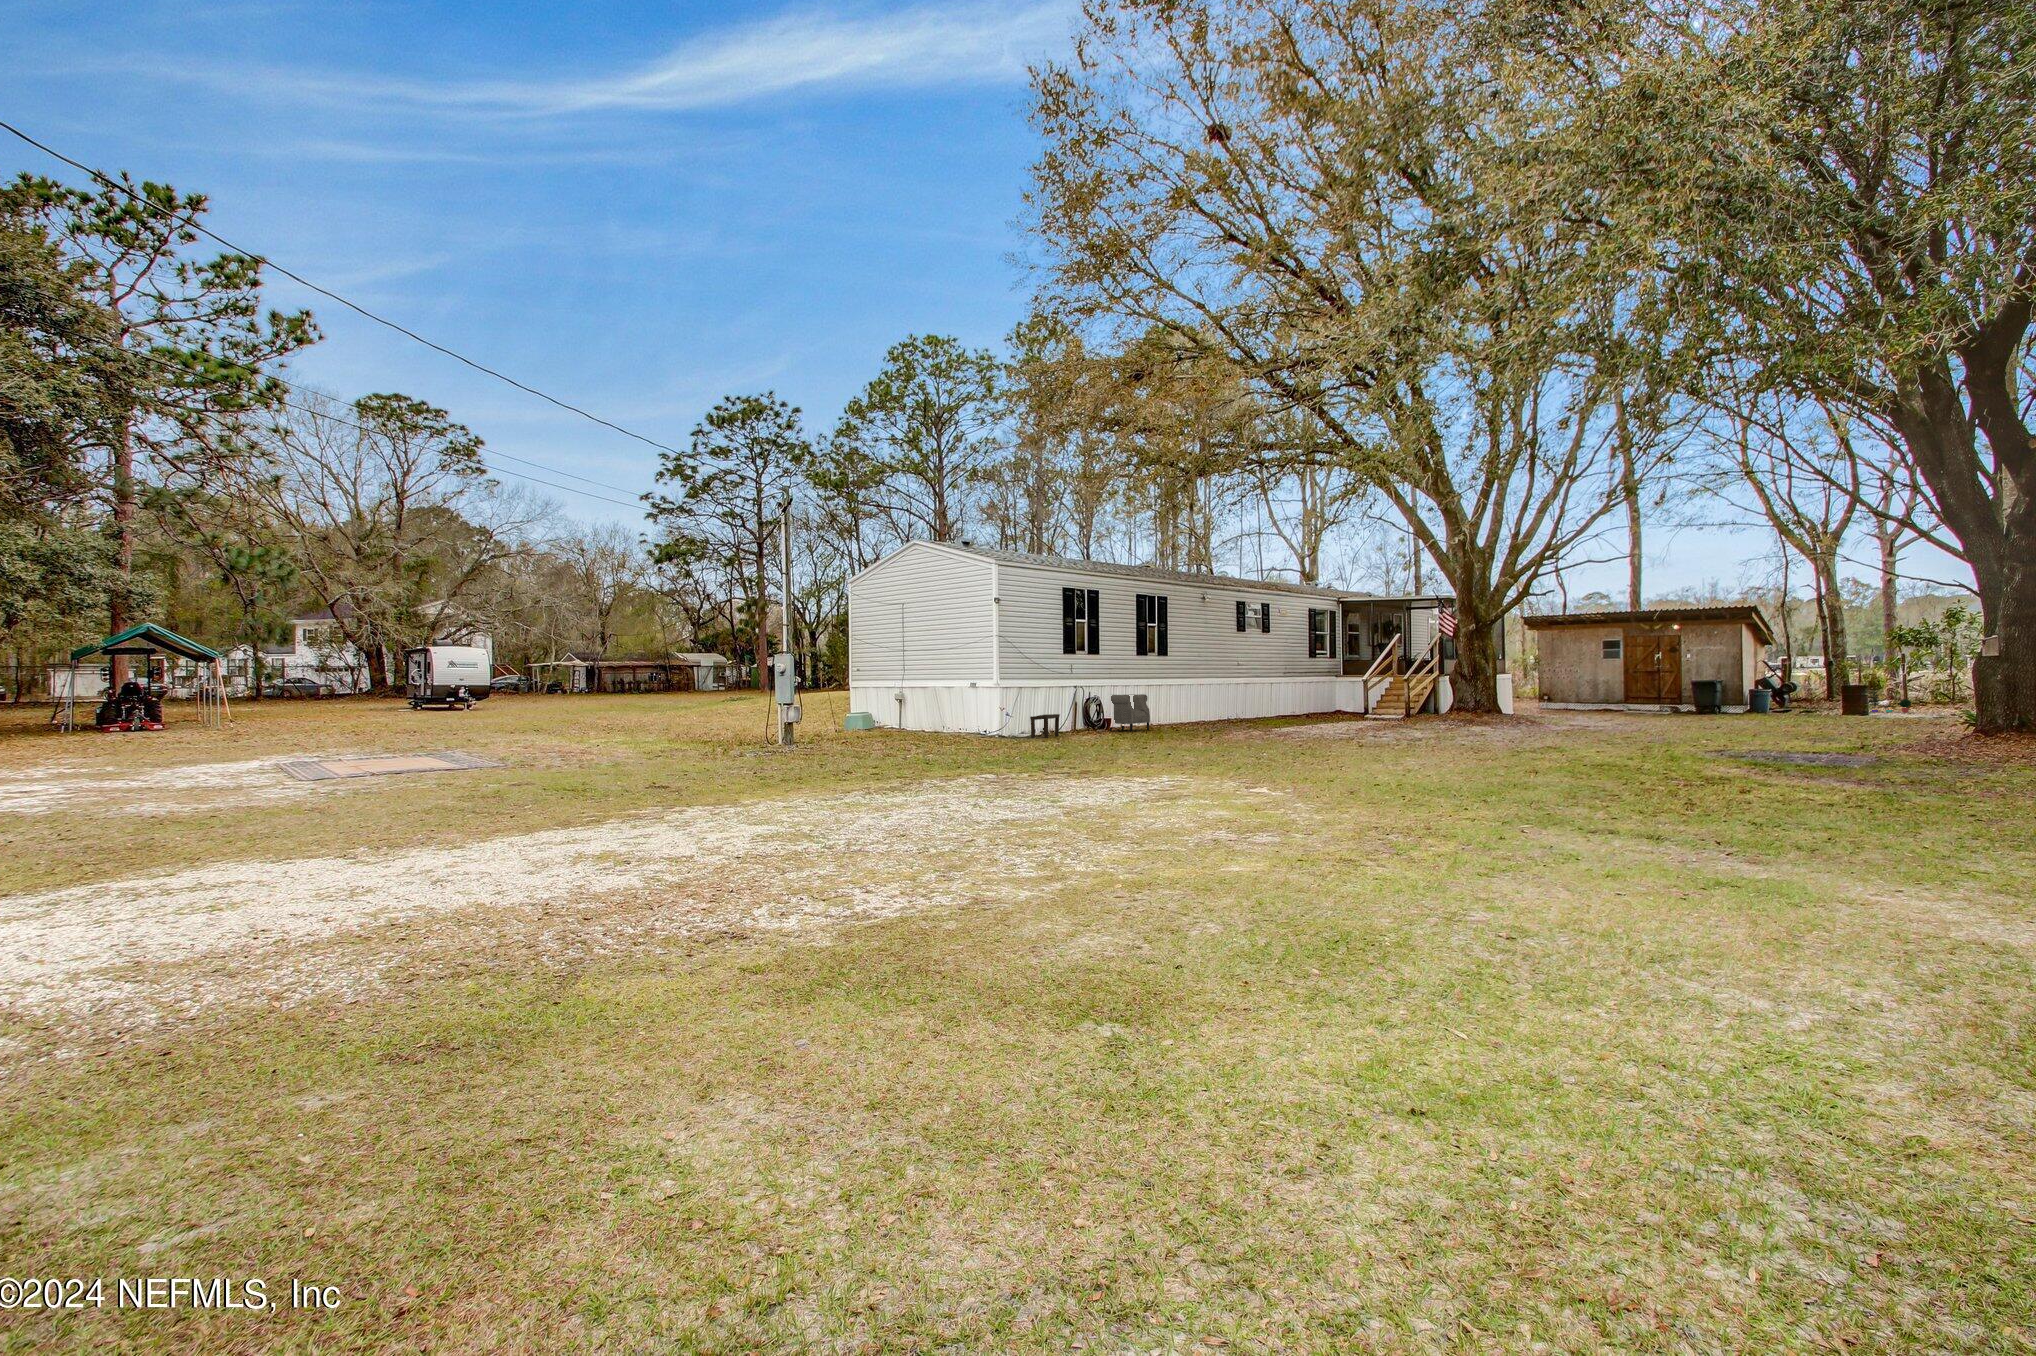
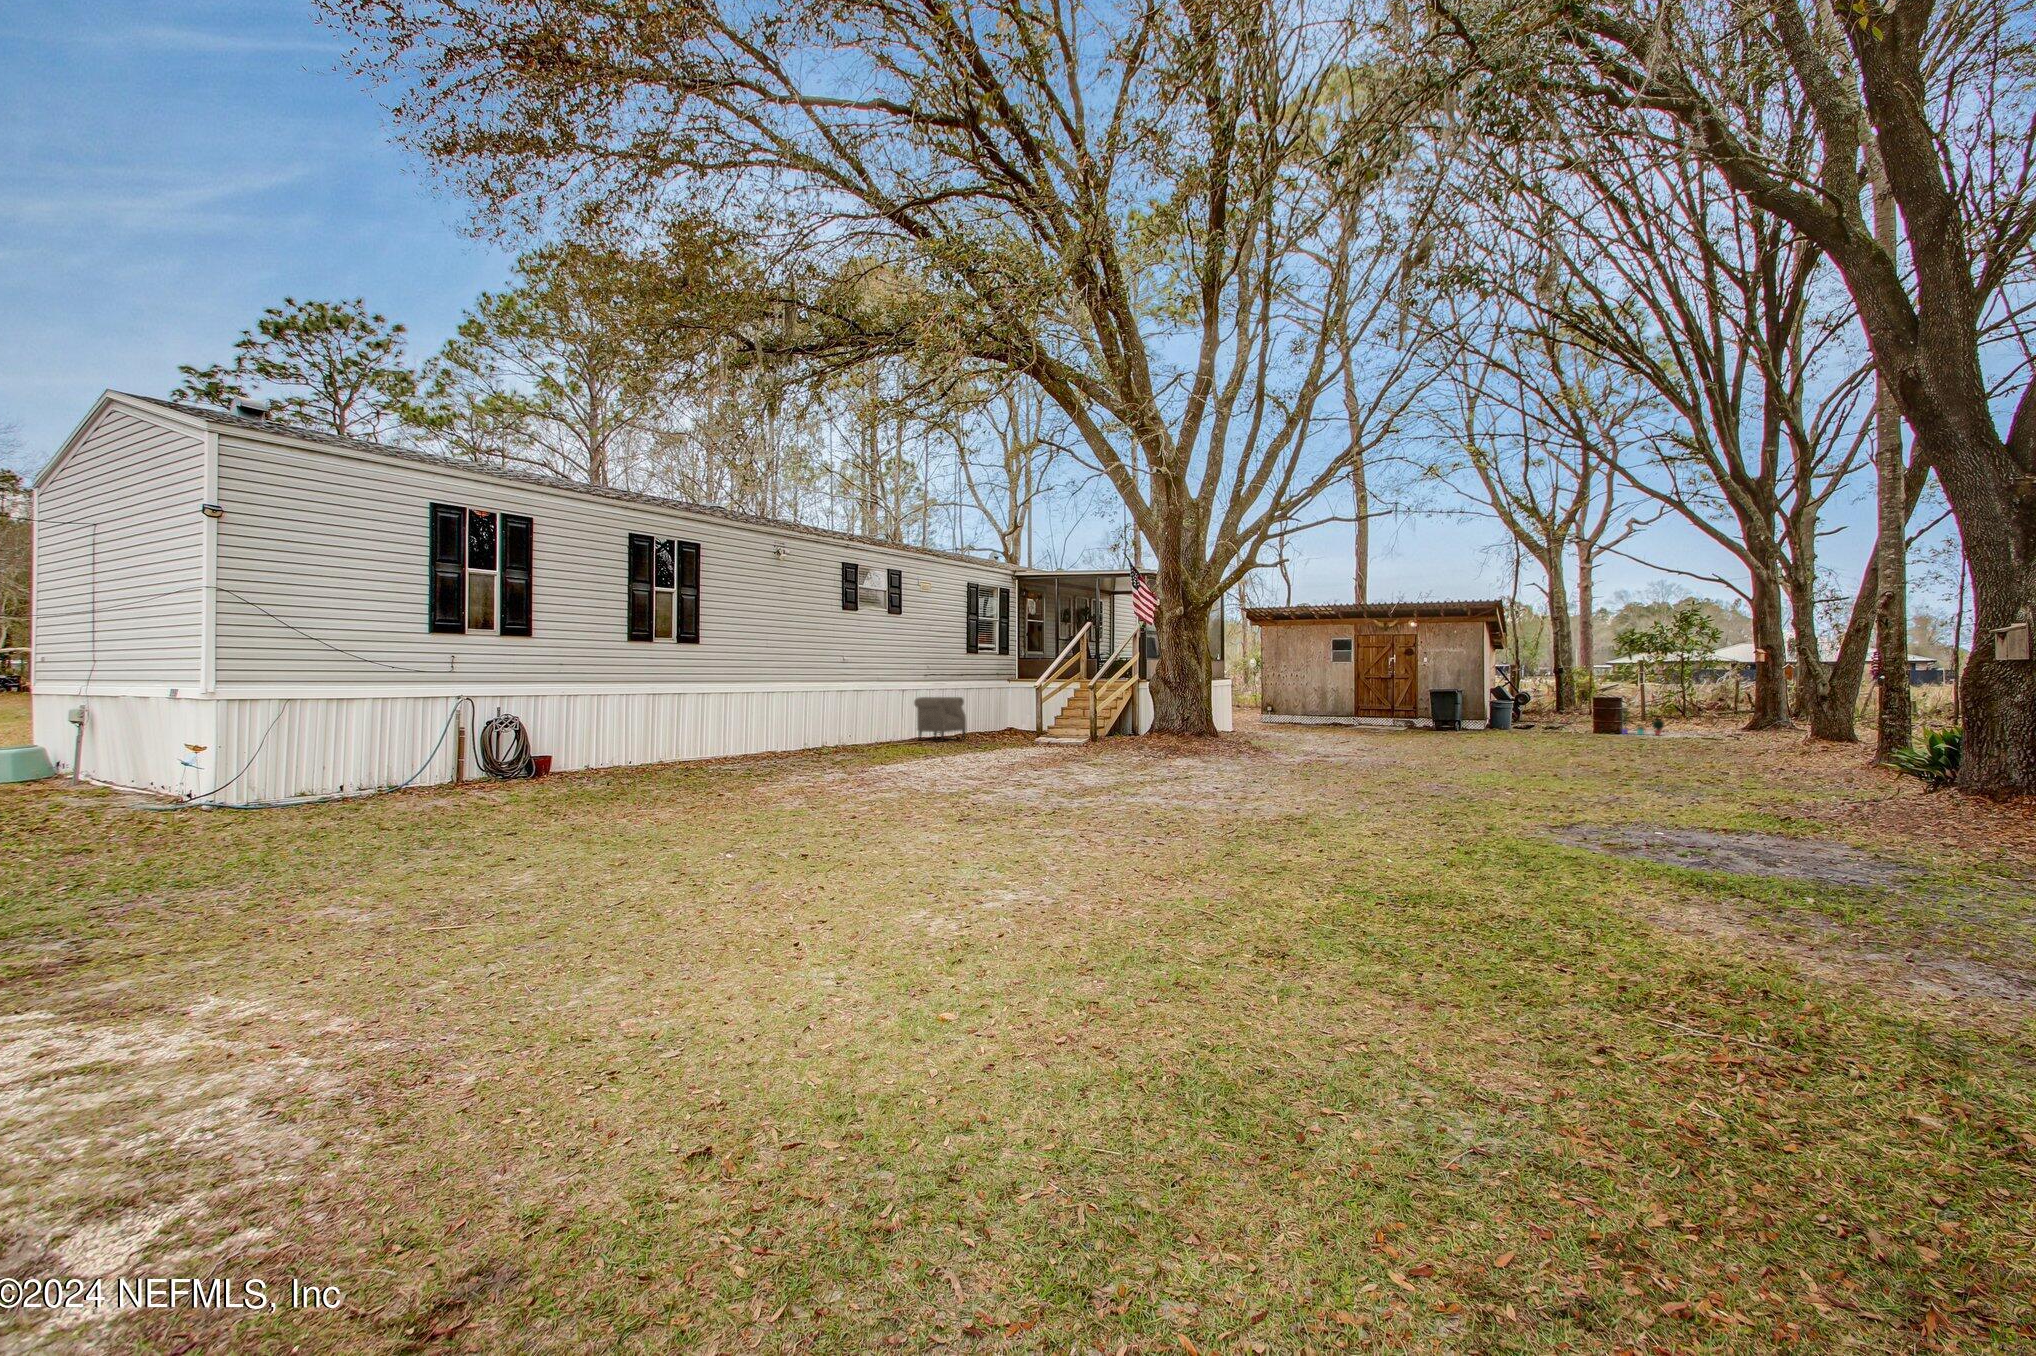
chair: present [1110,694,1150,732] -> present [914,697,966,741]
bench: present [1030,714,1060,738] -> none [269,757,378,814]

